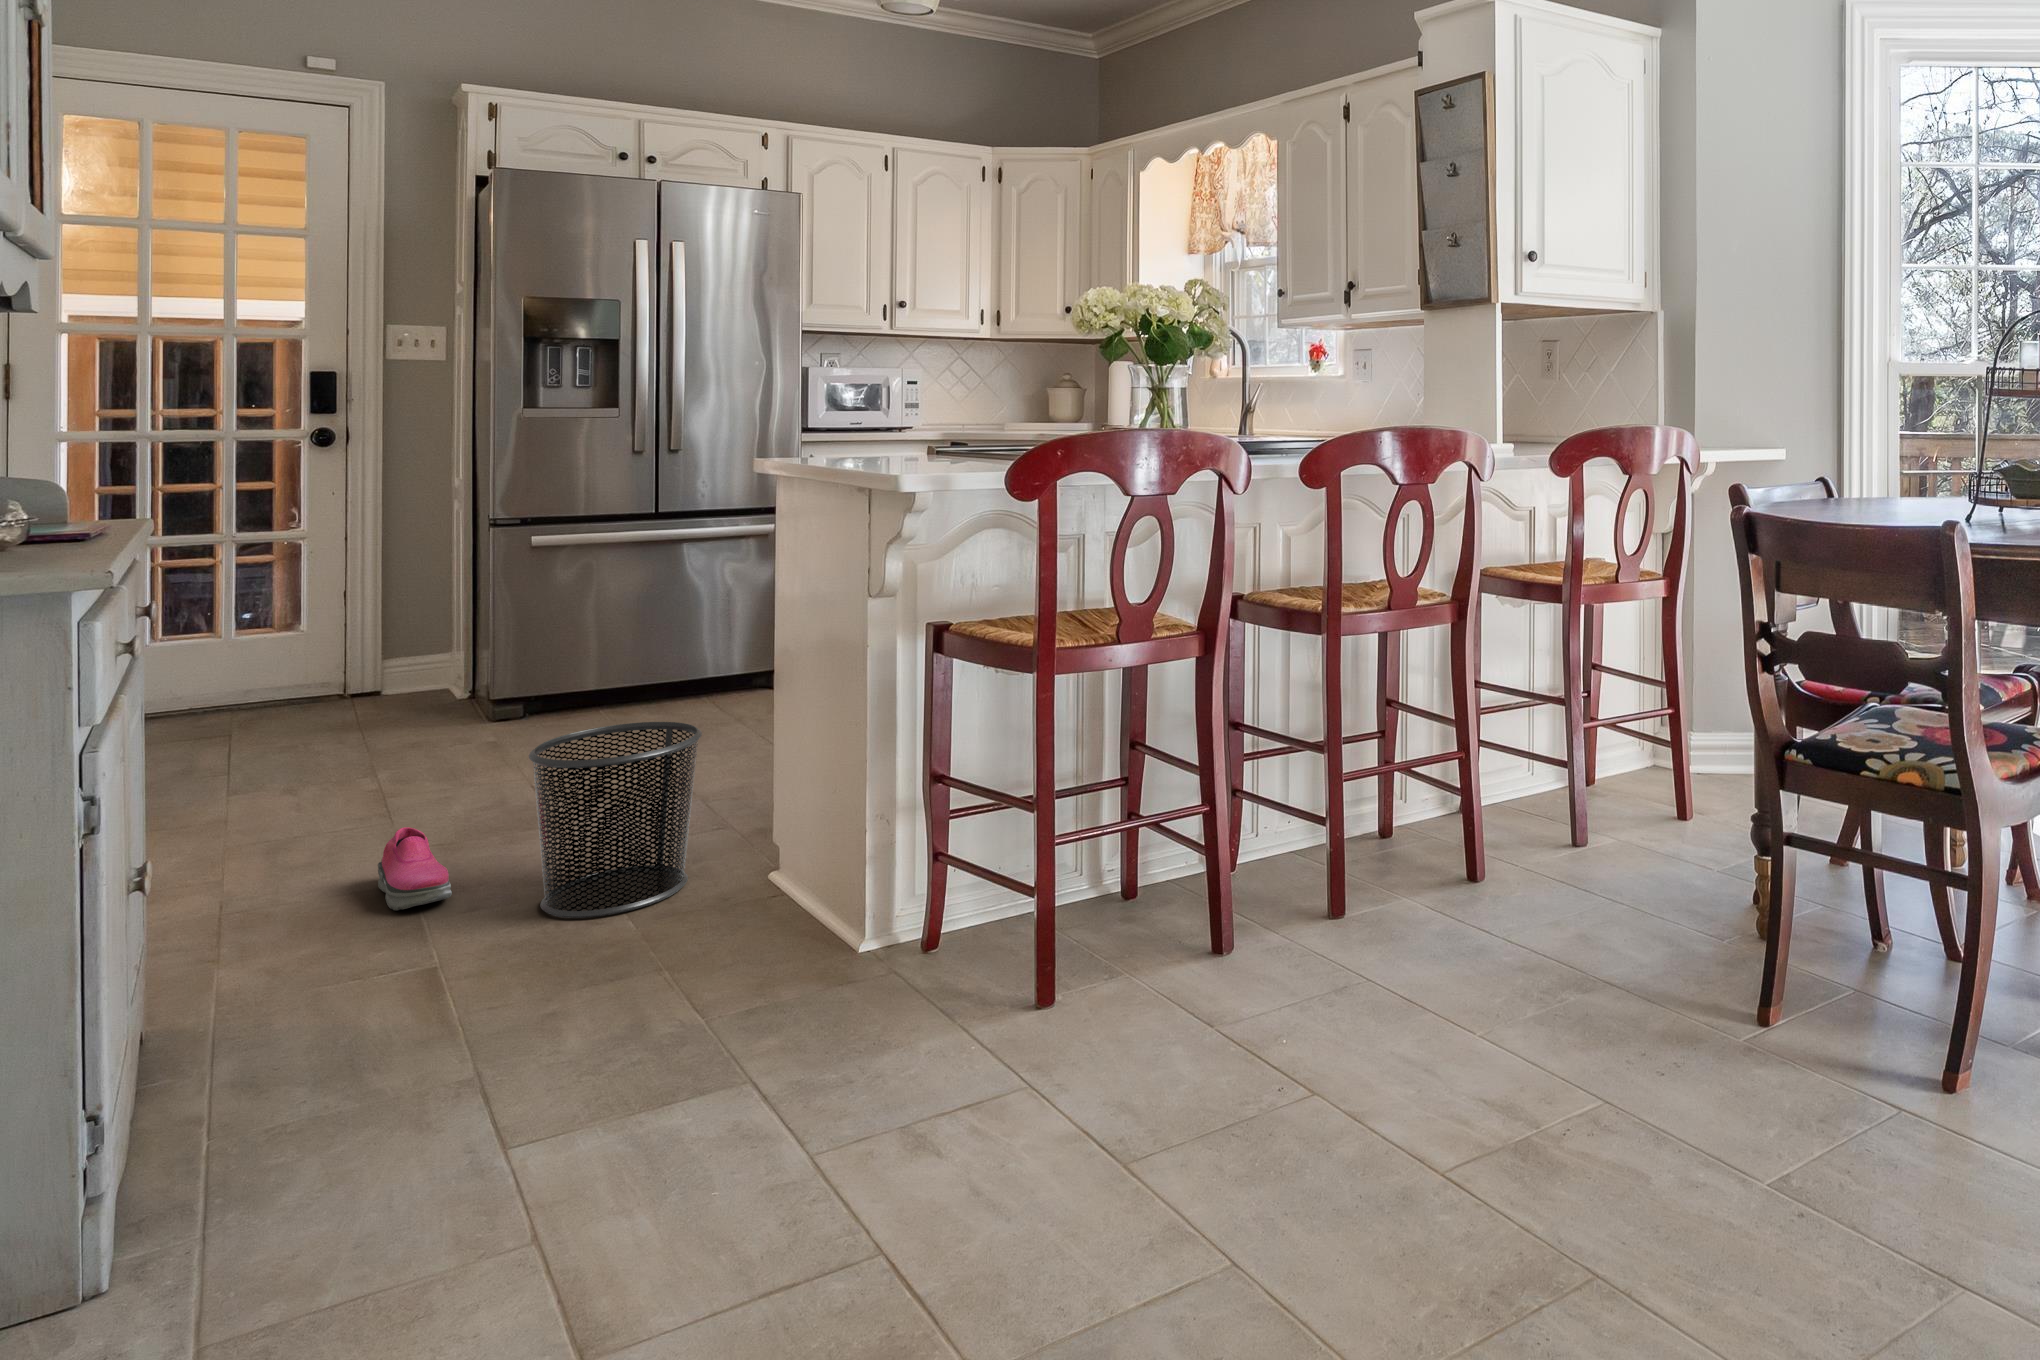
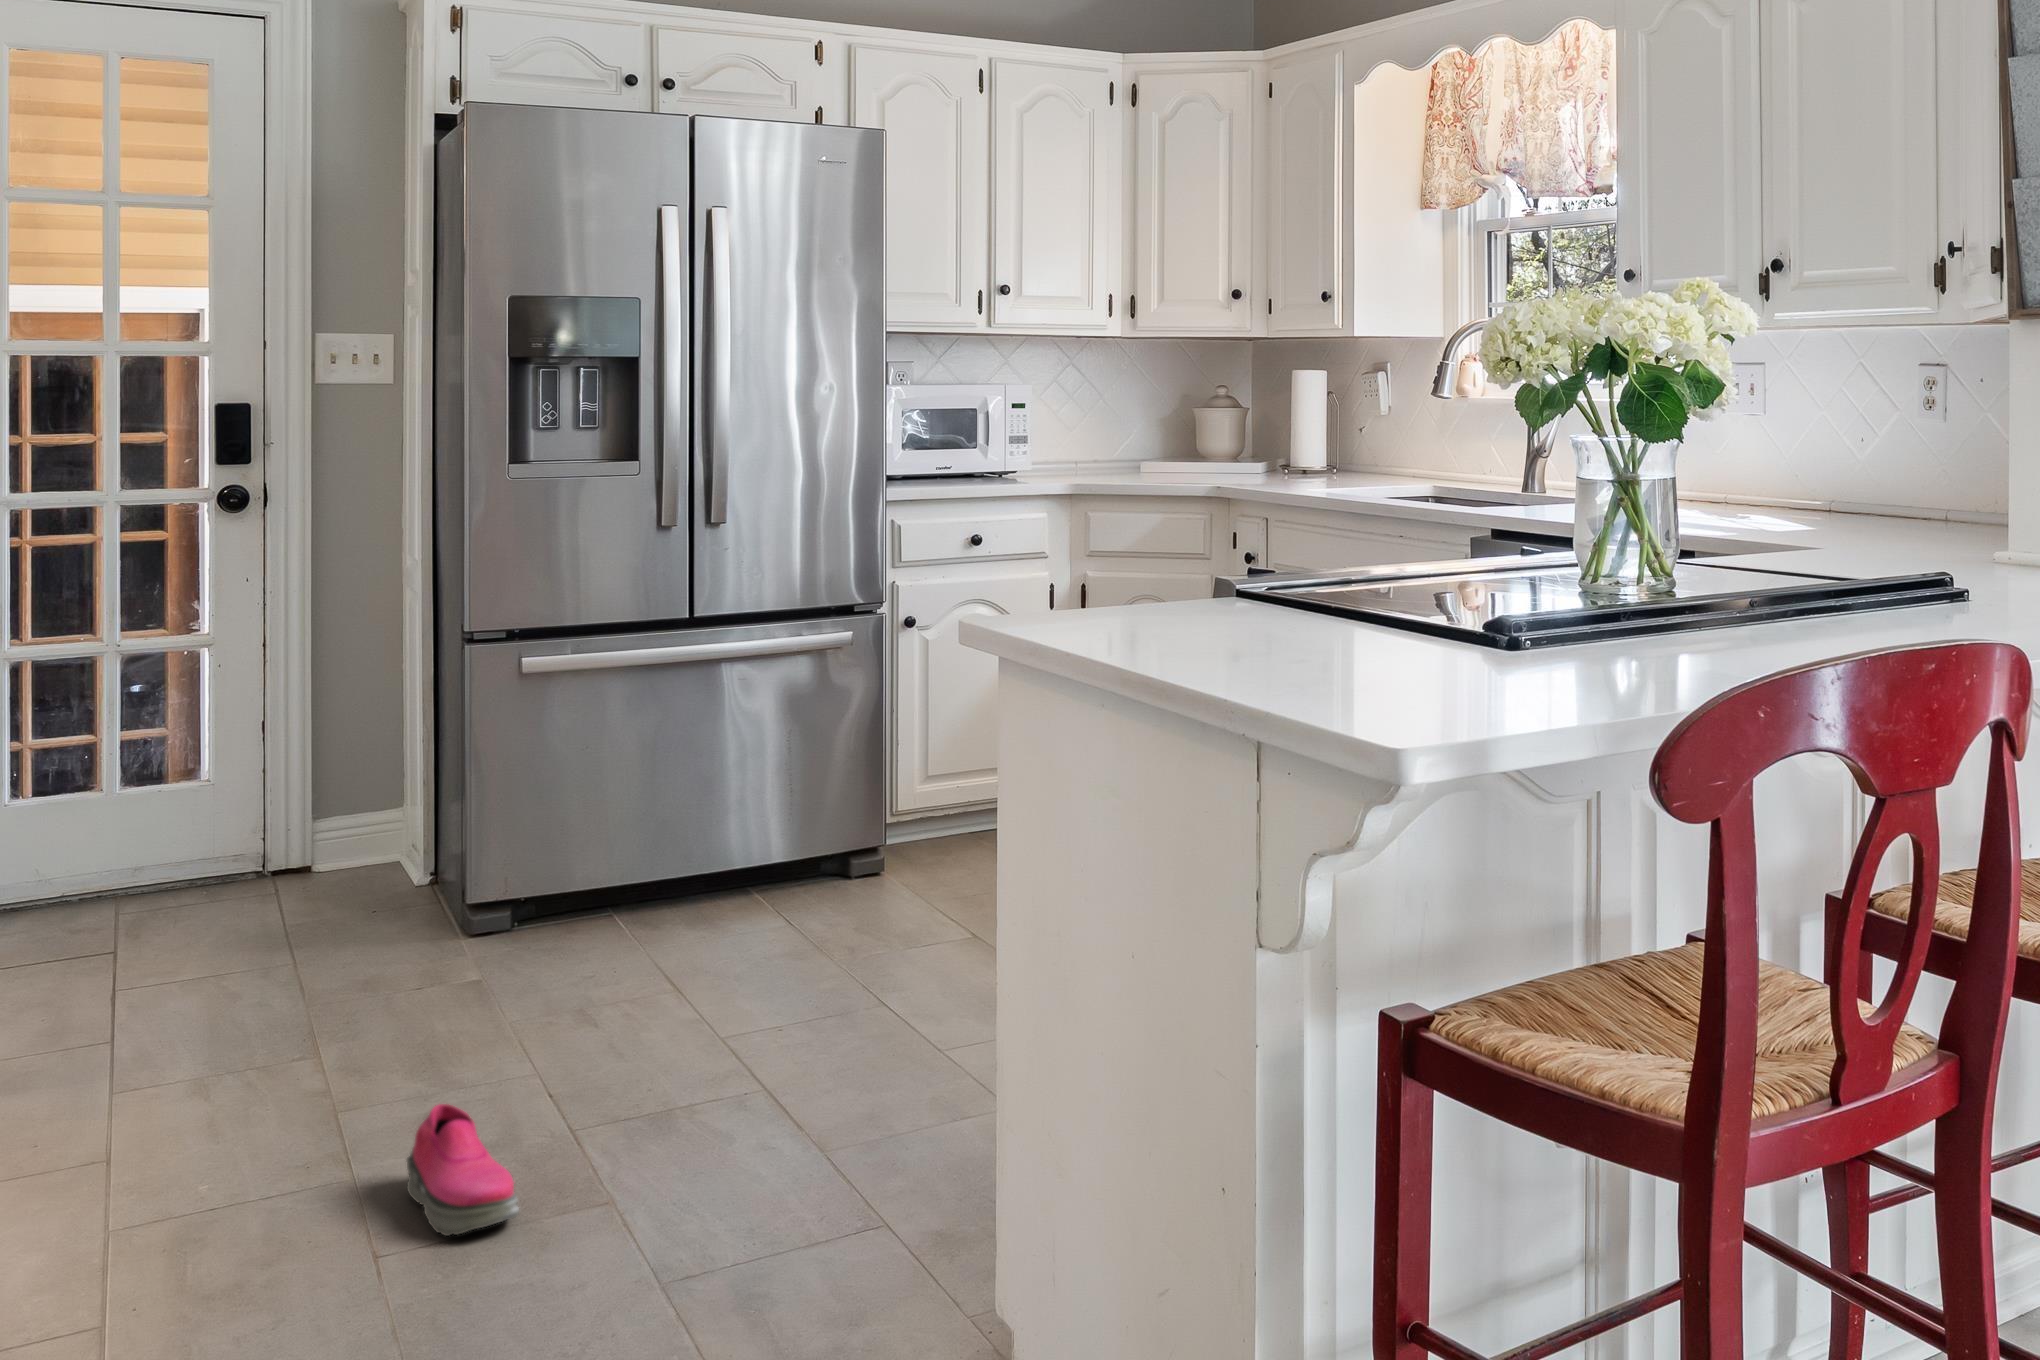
waste bin: present [529,722,702,918] -> none [631,950,867,1259]

